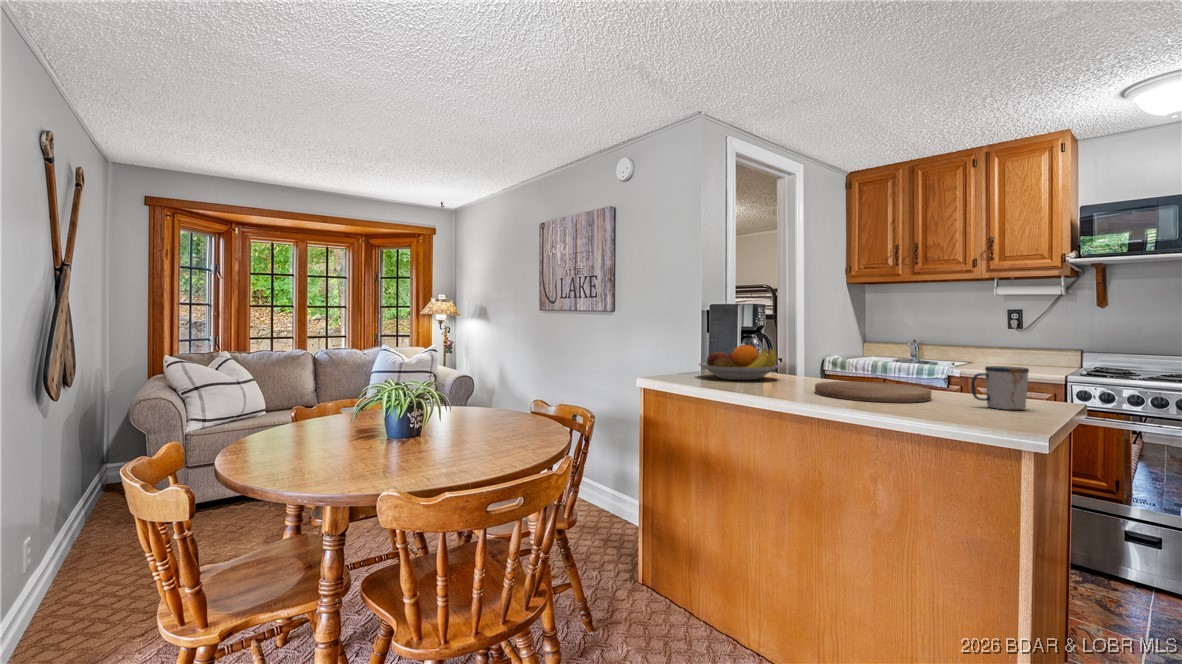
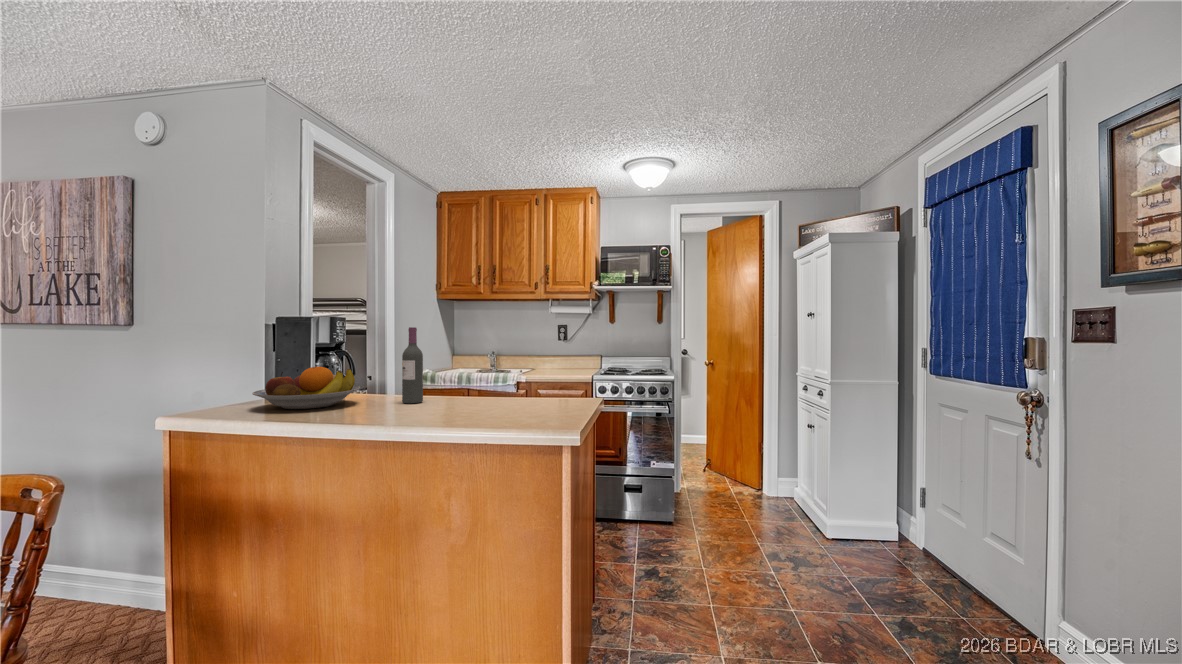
wine bottle: none [820,310,840,384] -> present [402,327,423,403]
mug: present [971,366,1029,410] -> none [529,379,569,418]
cutting board: present [815,381,932,403] -> none [392,399,500,424]

